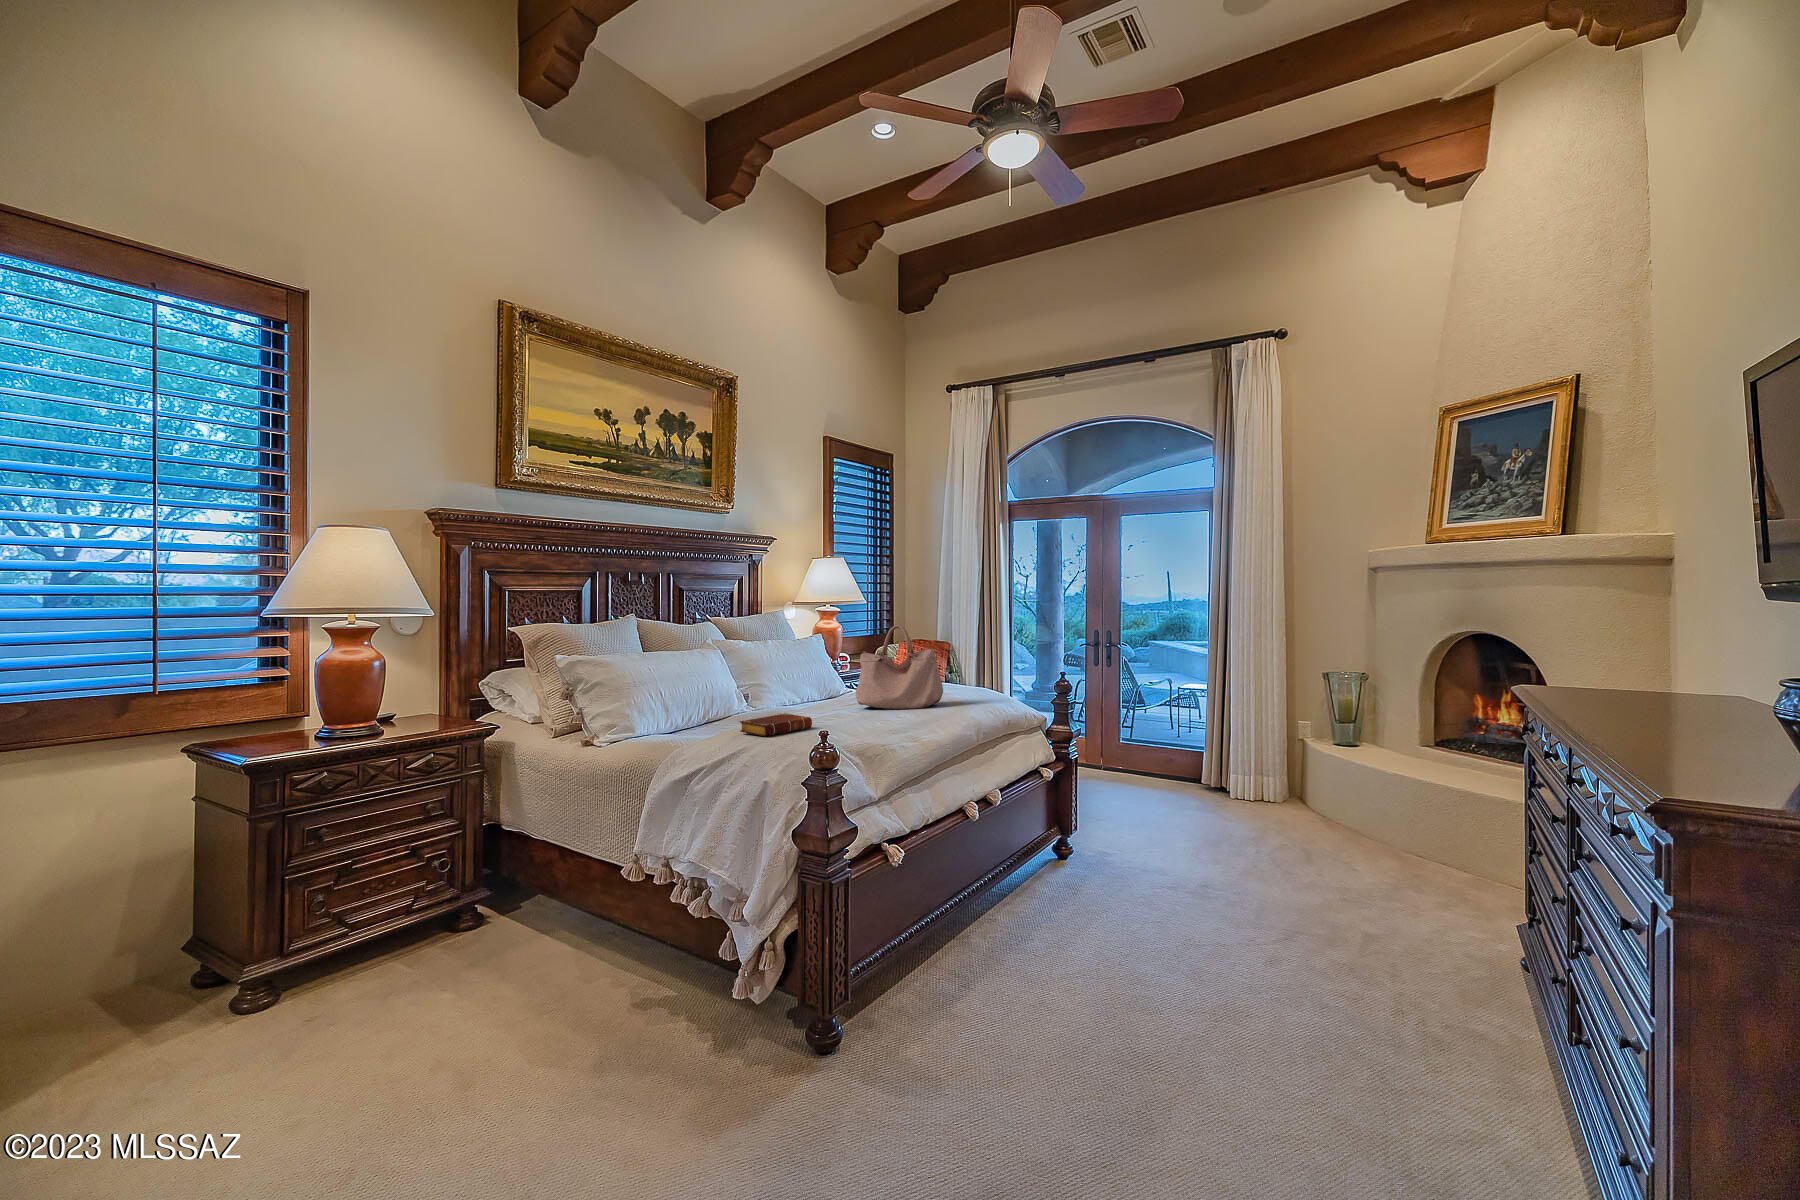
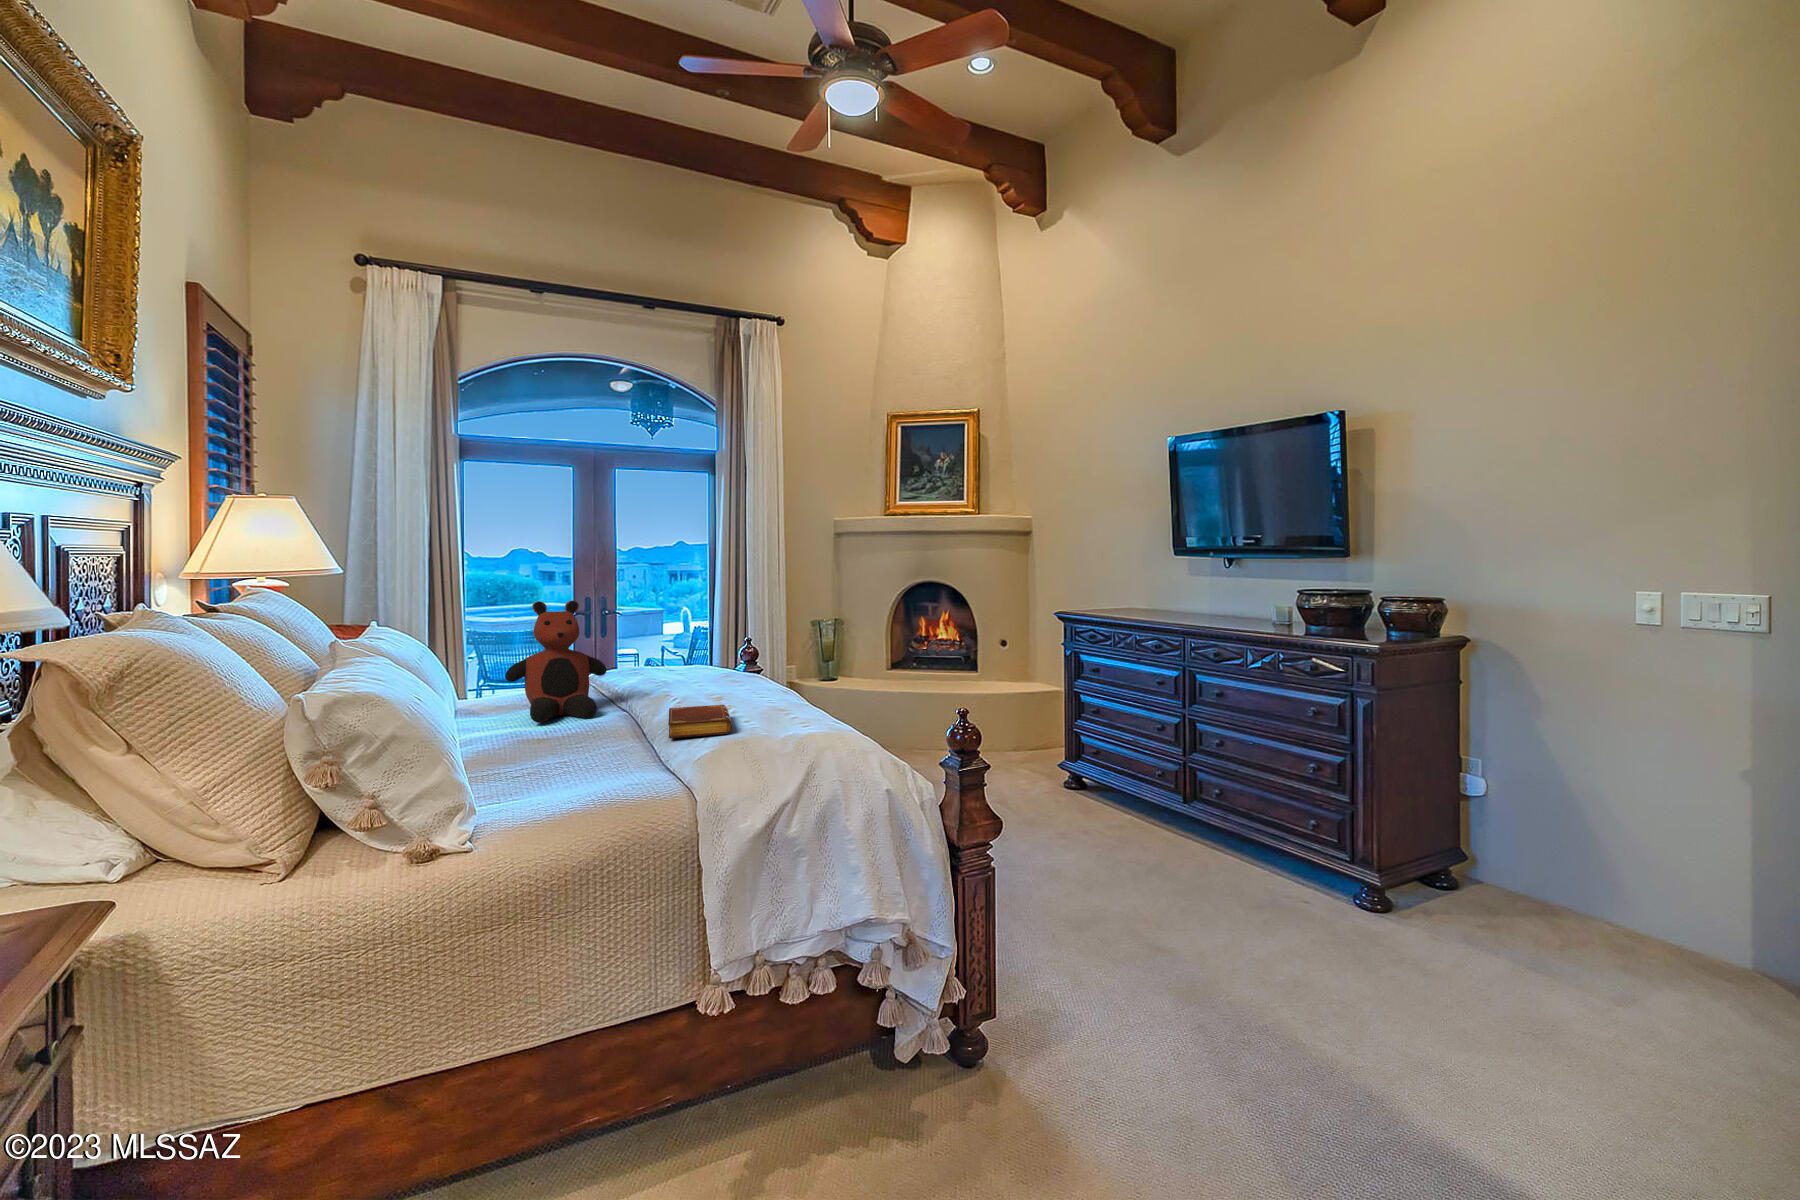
handbag: present [856,625,943,709] -> none [633,588,735,693]
teddy bear: none [764,630,830,714] -> present [505,600,607,723]

